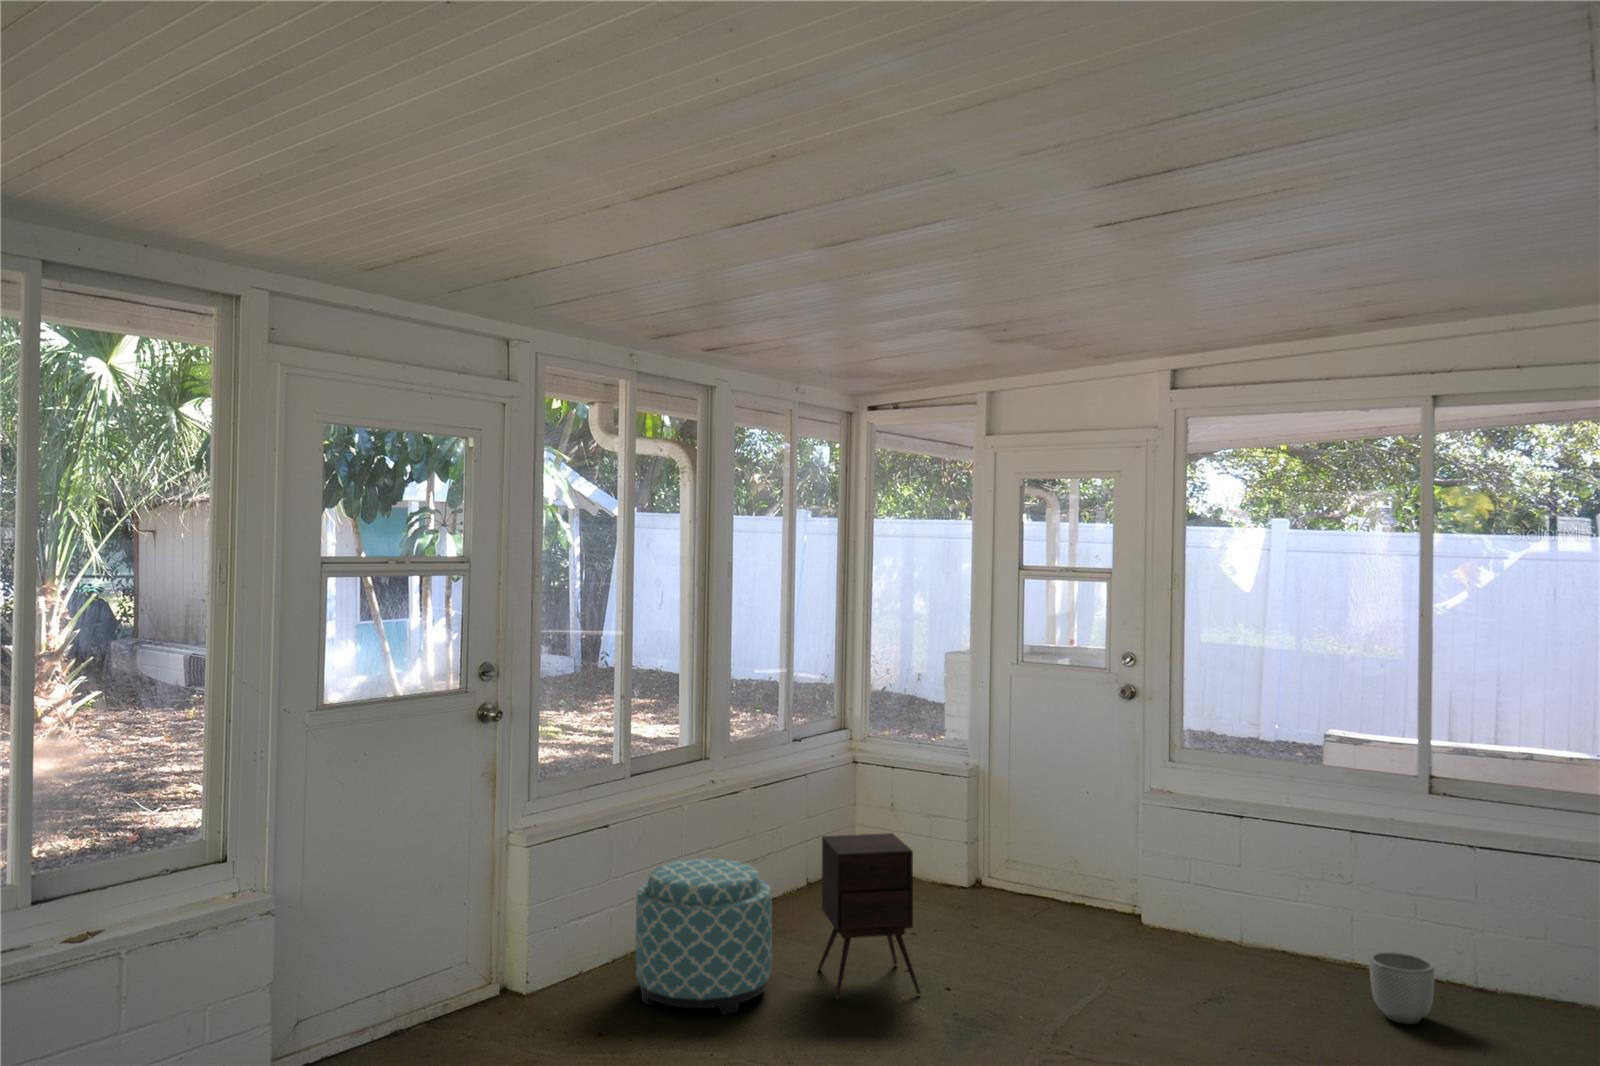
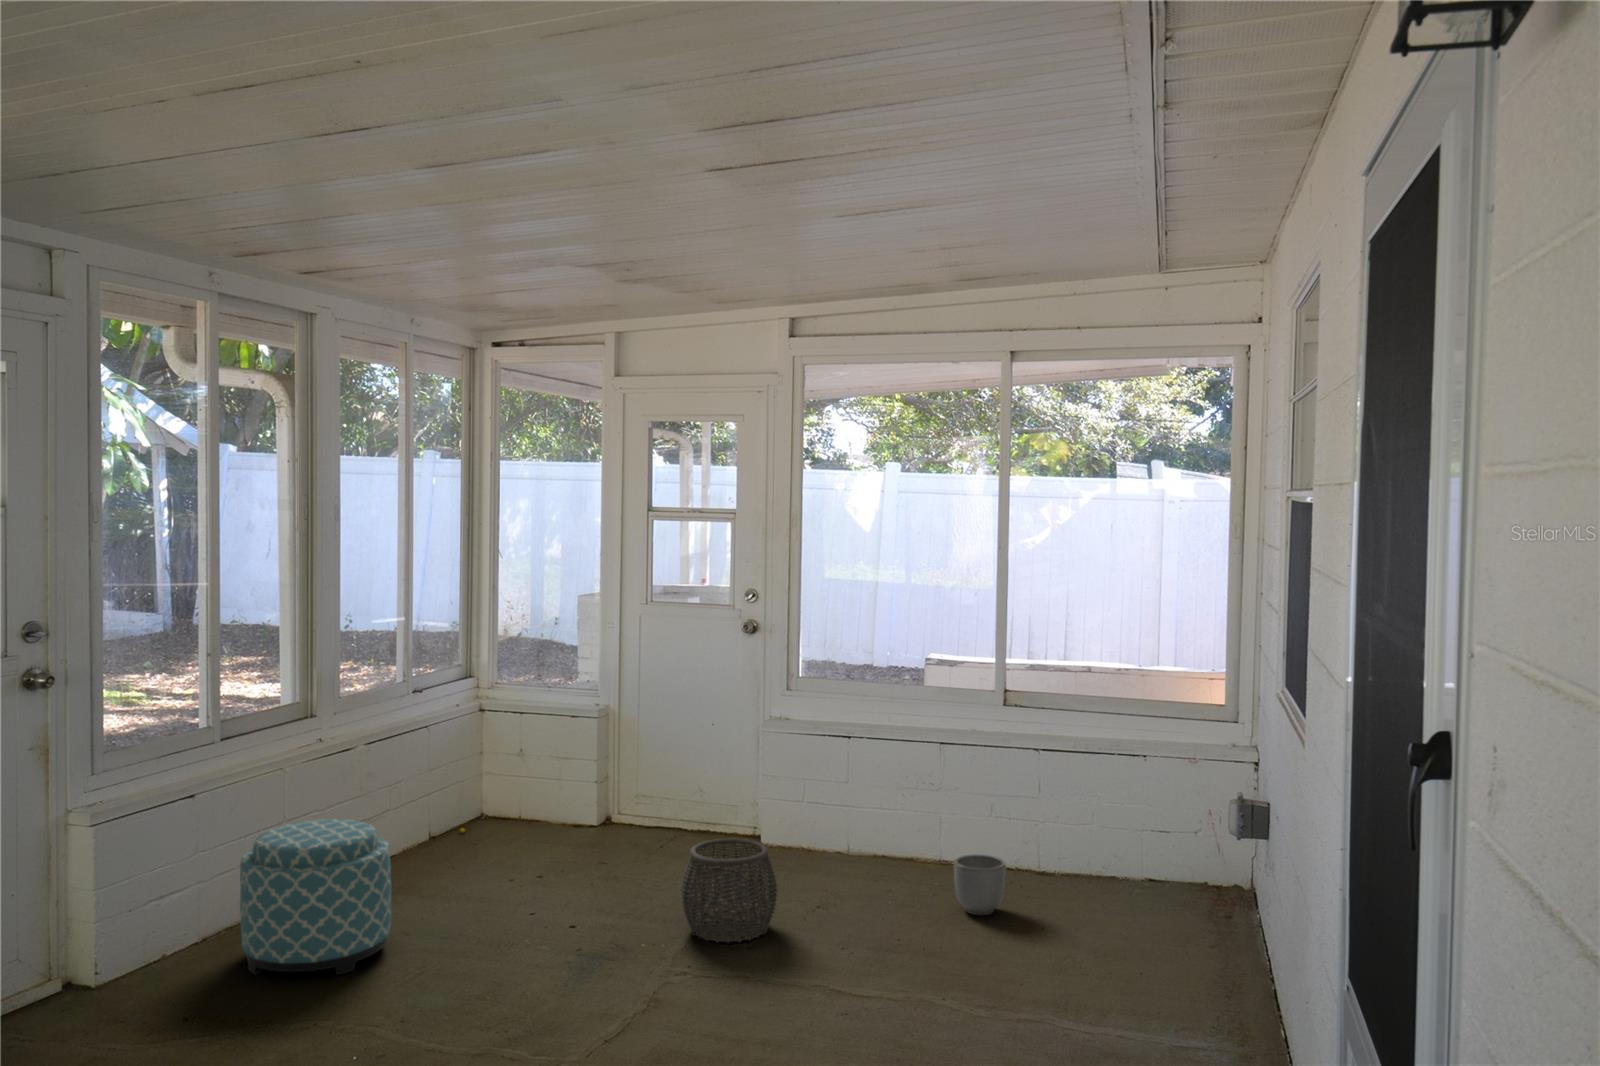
side table: present [818,833,920,1000] -> none [442,780,546,949]
woven basket: none [1060,910,1167,1026] -> present [681,839,777,942]

